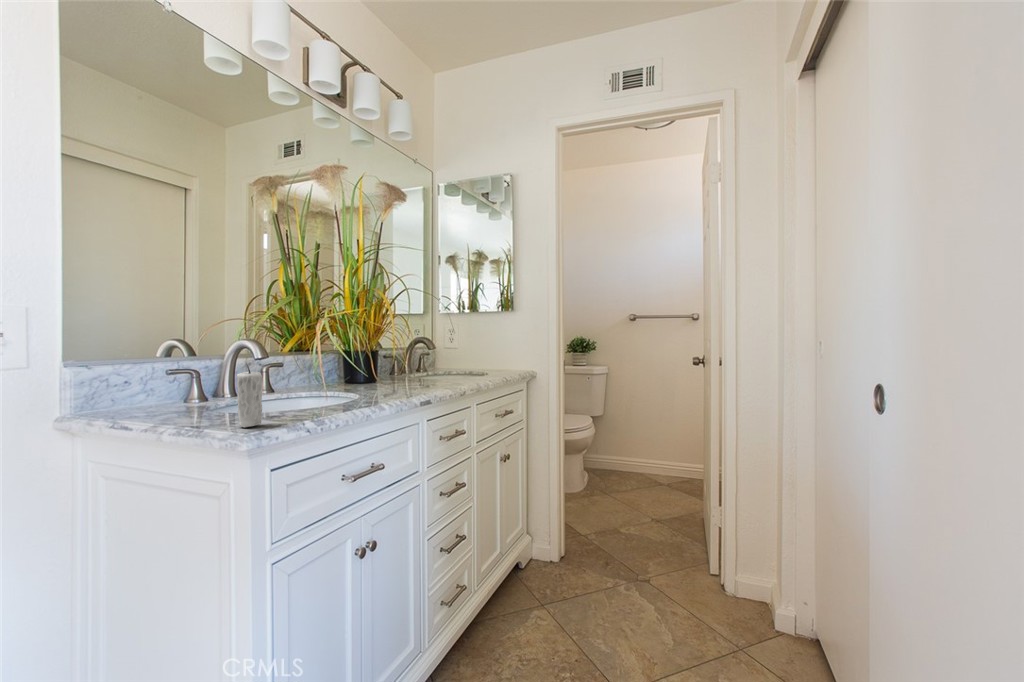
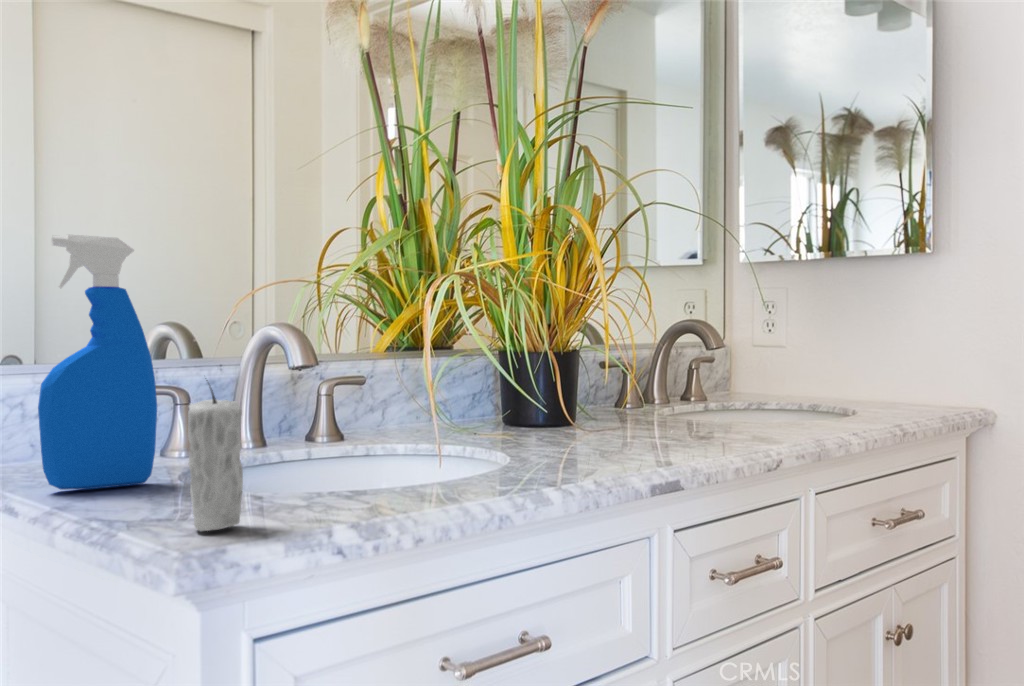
spray bottle: none [134,297,196,418] -> present [38,234,157,490]

